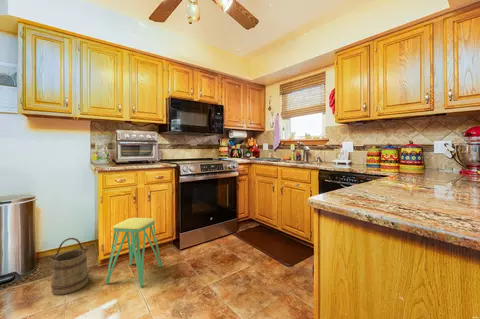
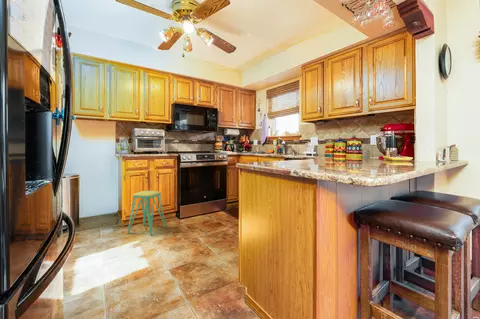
bucket: present [50,238,88,295] -> none [92,201,116,237]

